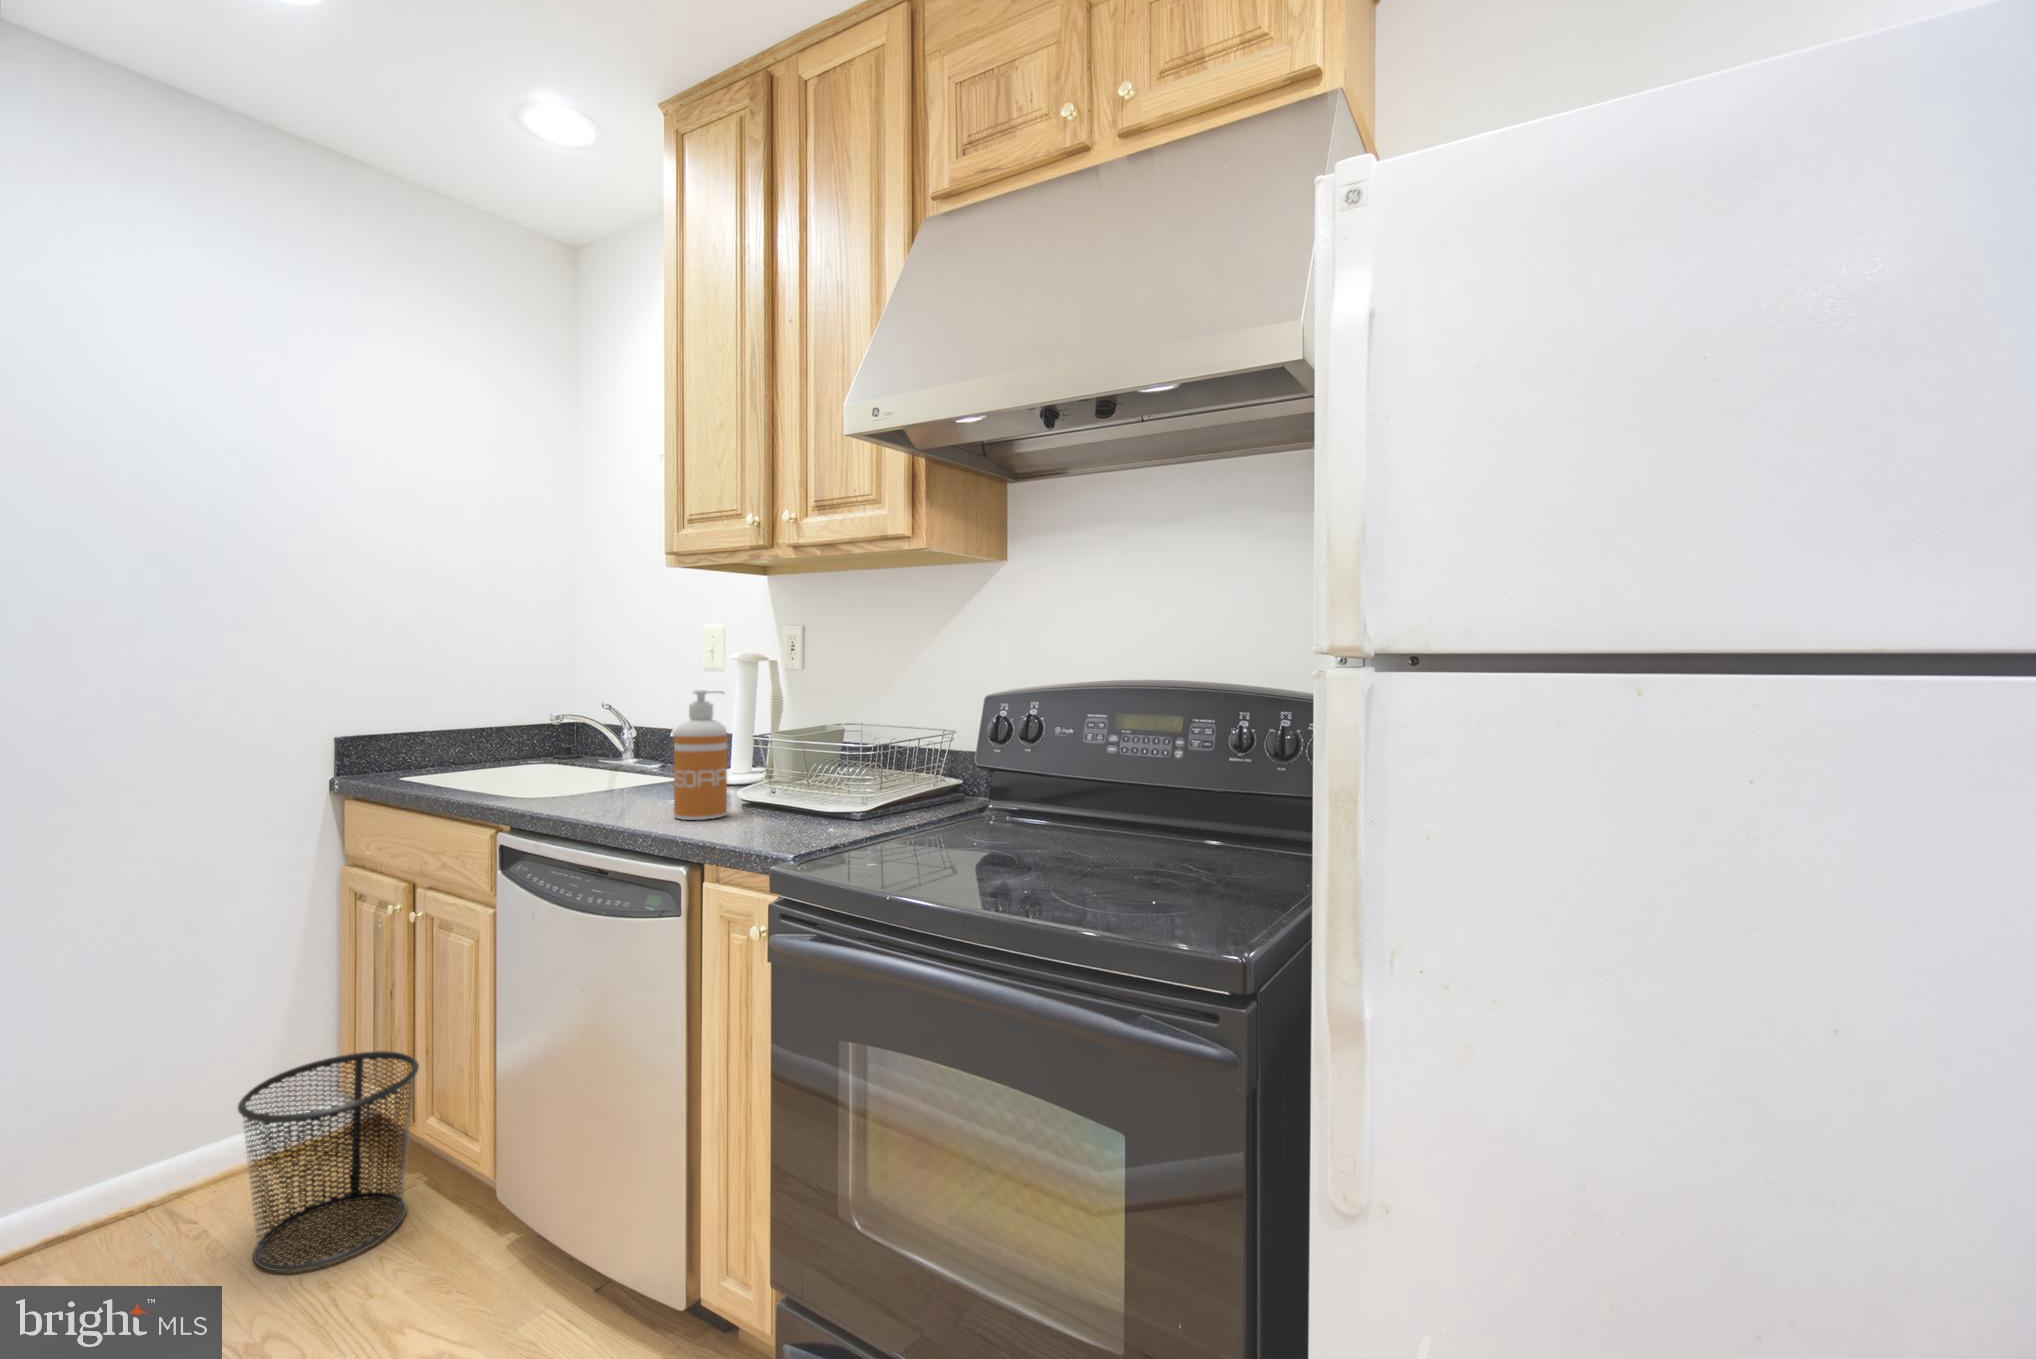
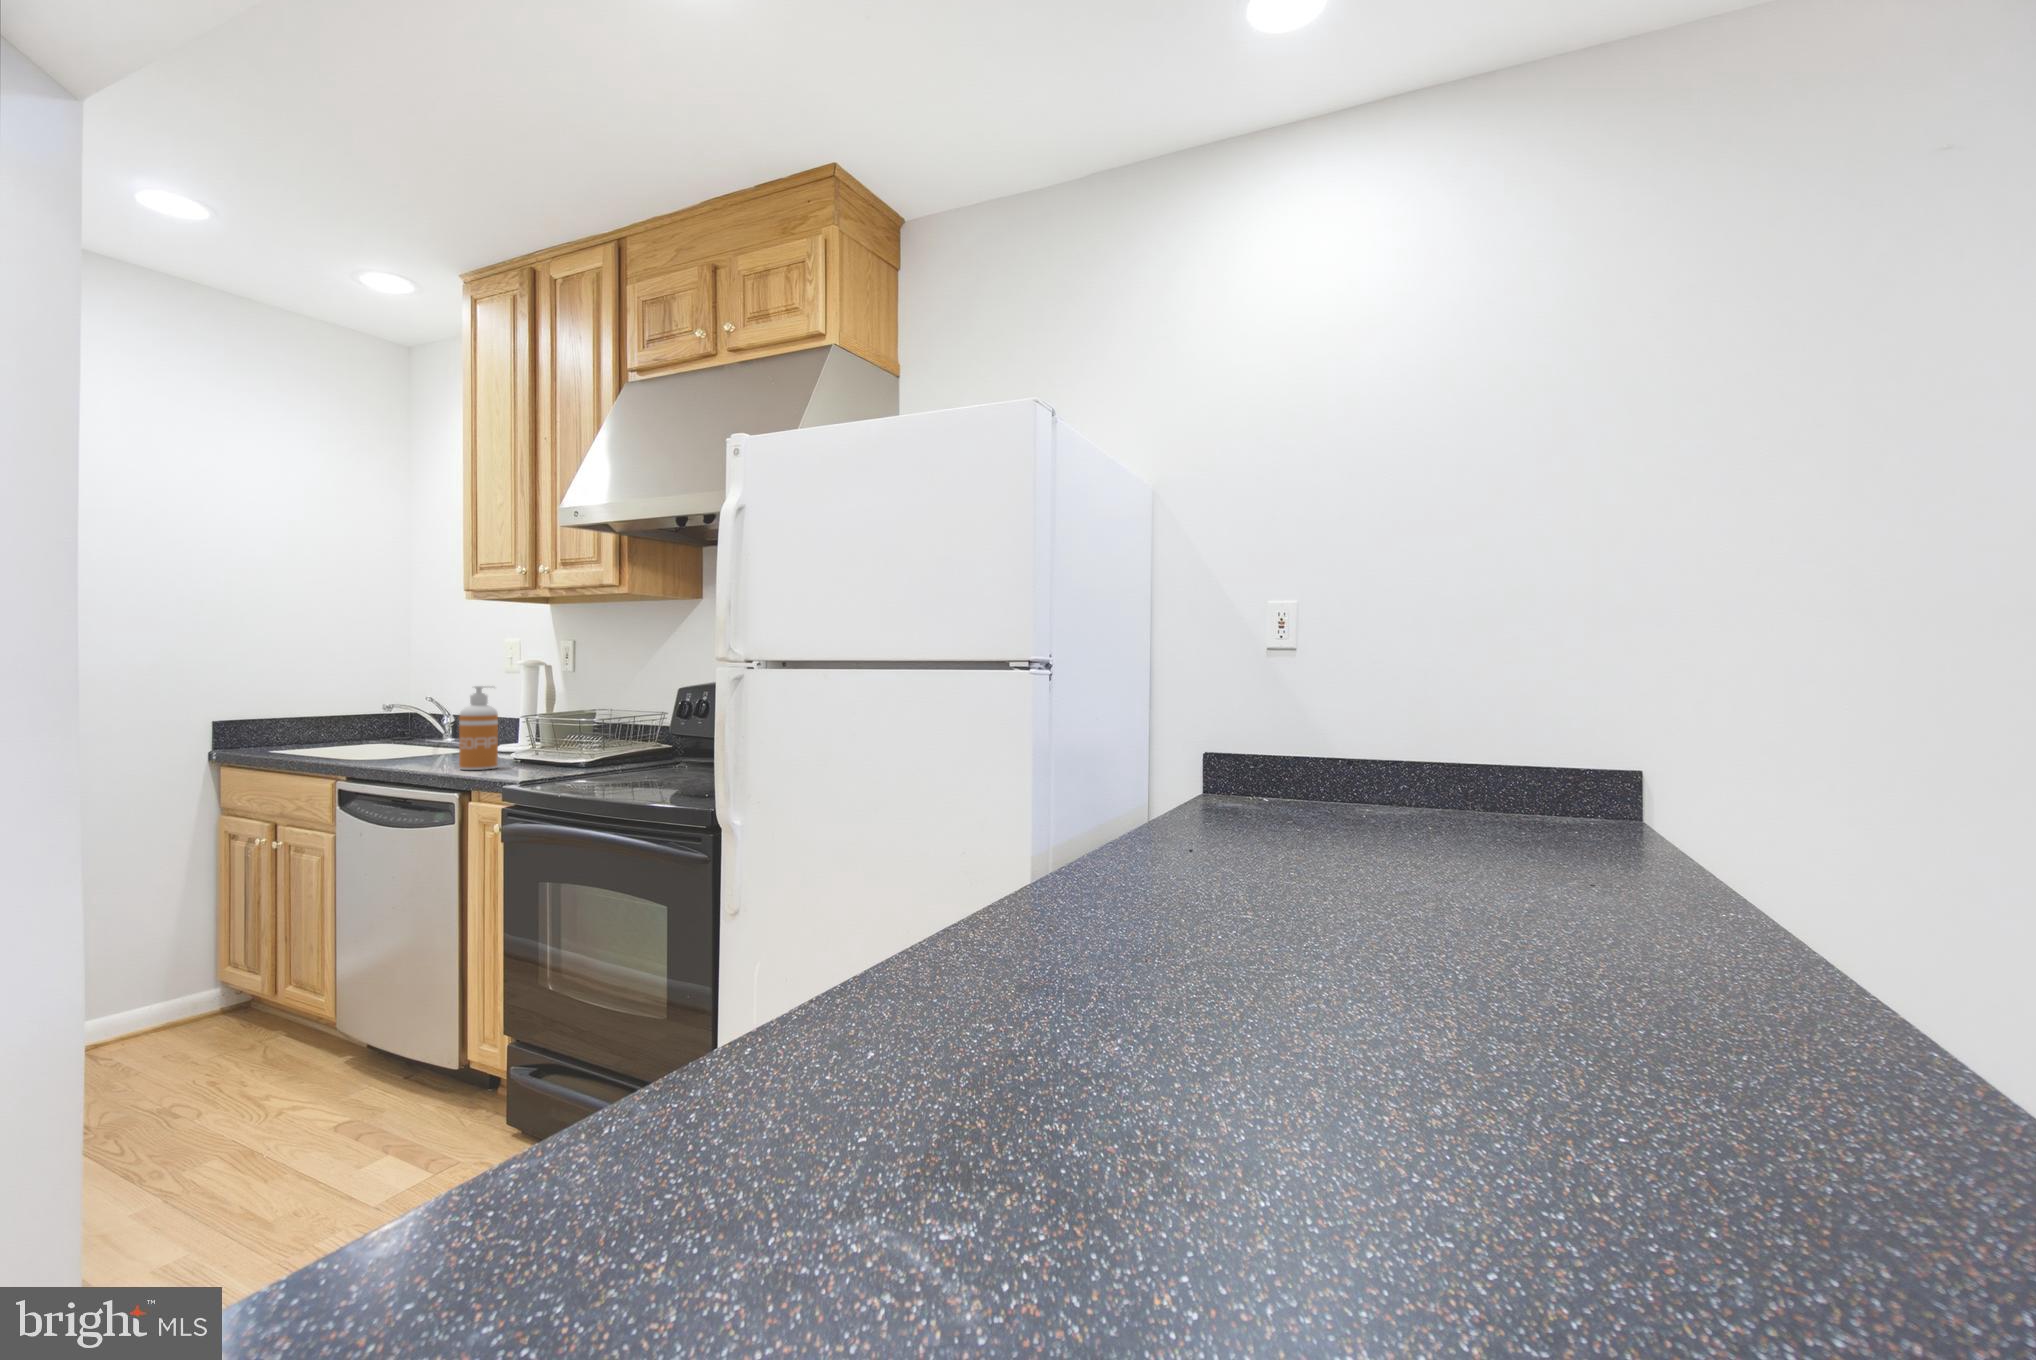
waste bin: present [238,1051,419,1271] -> none [149,943,280,1079]

